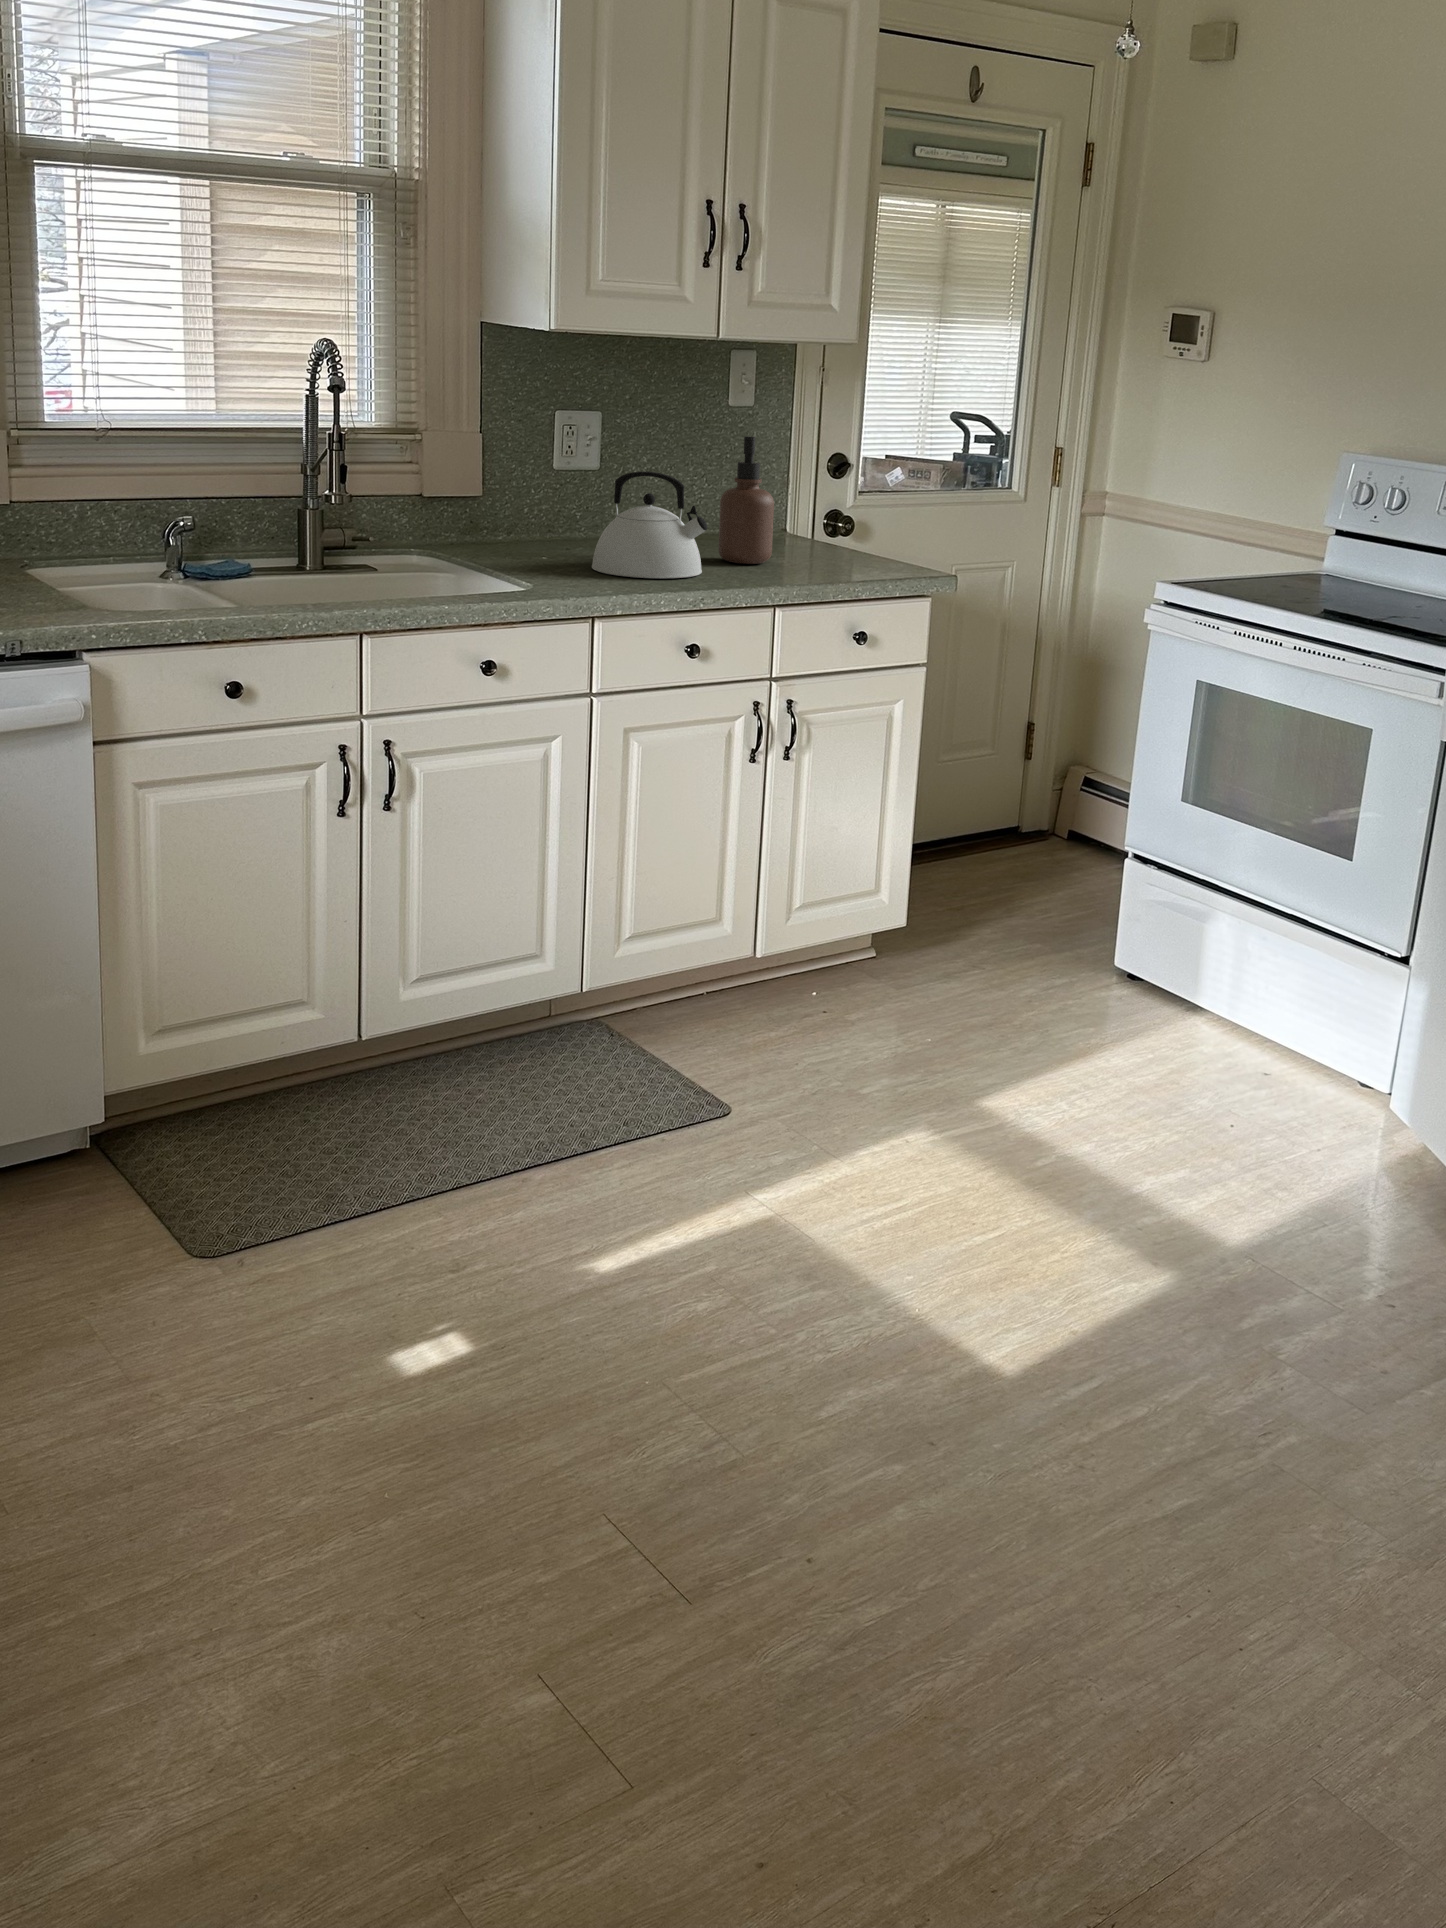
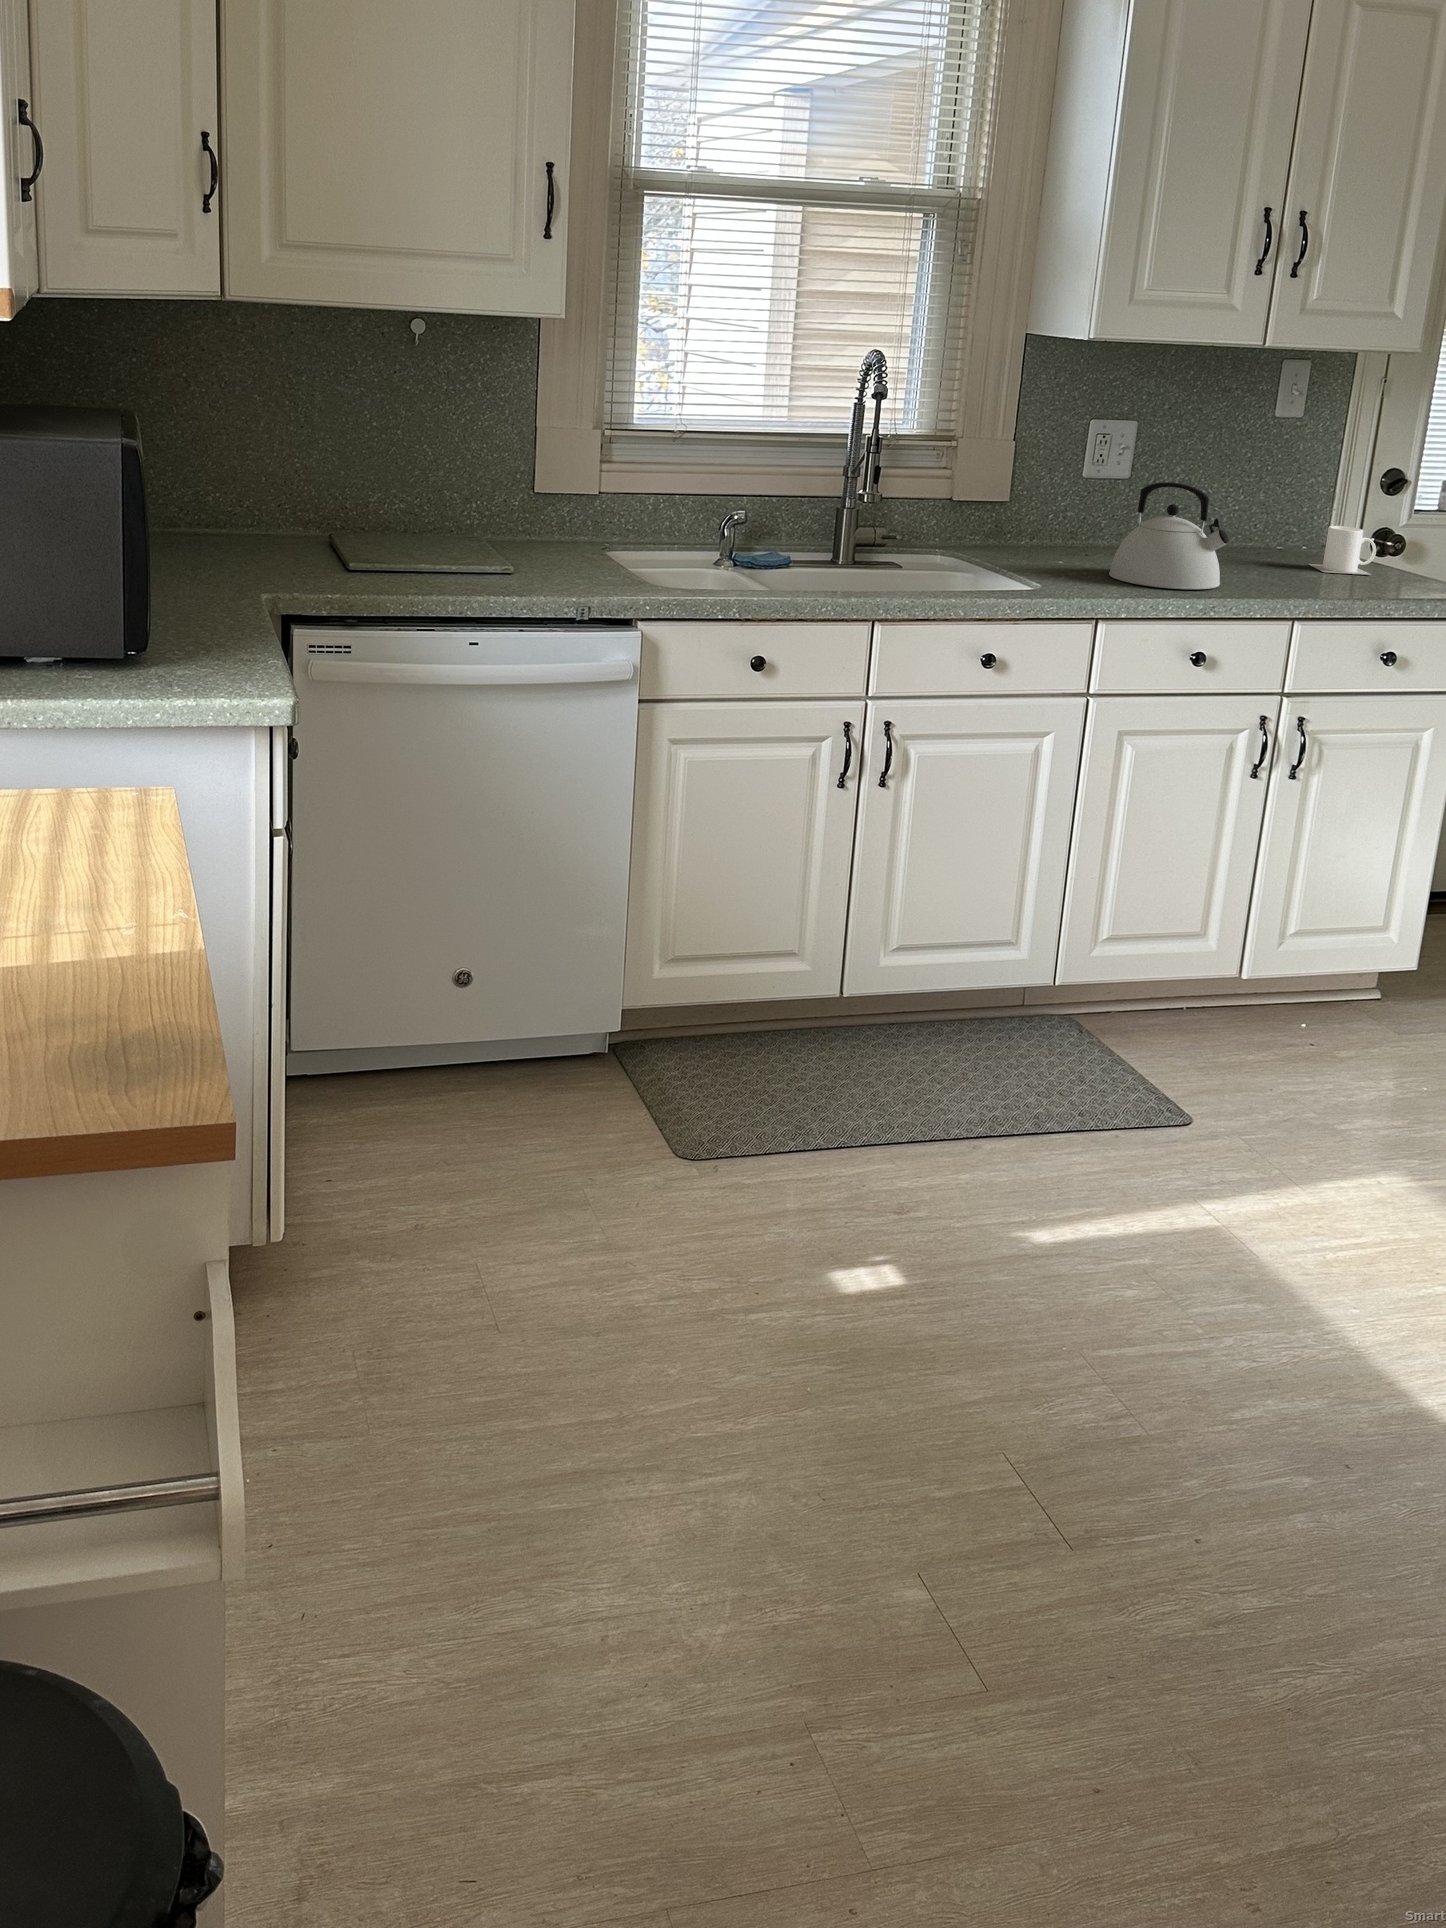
soap dispenser: present [719,436,774,564] -> none [1244,450,1307,580]
mug: none [773,509,835,554] -> present [1309,526,1376,575]

